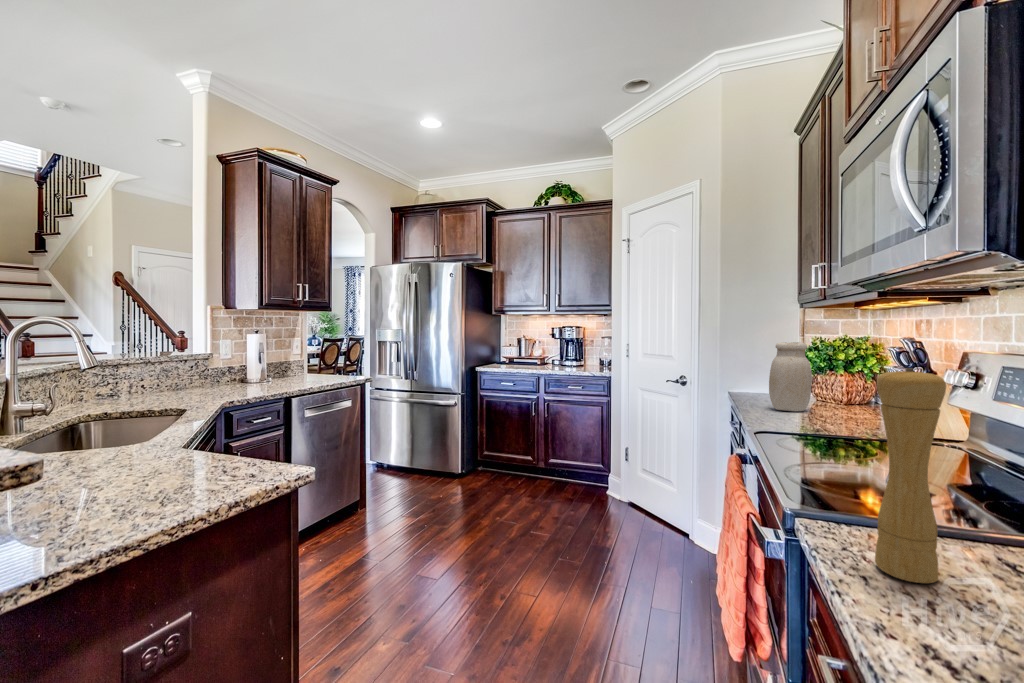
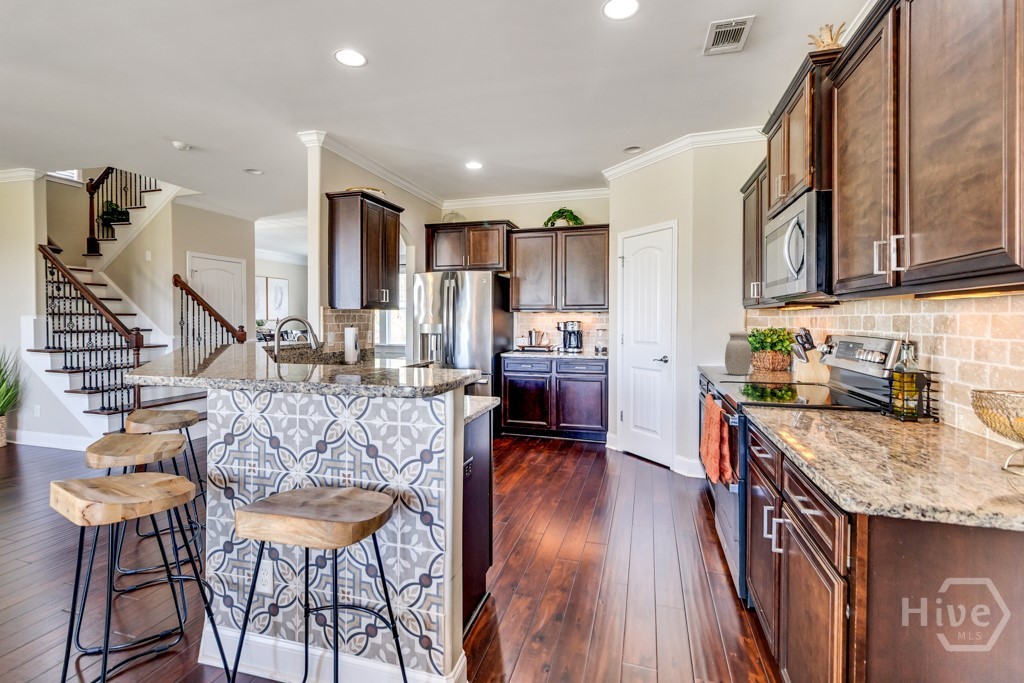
pepper mill: present [875,368,946,583] -> none [779,338,804,420]

